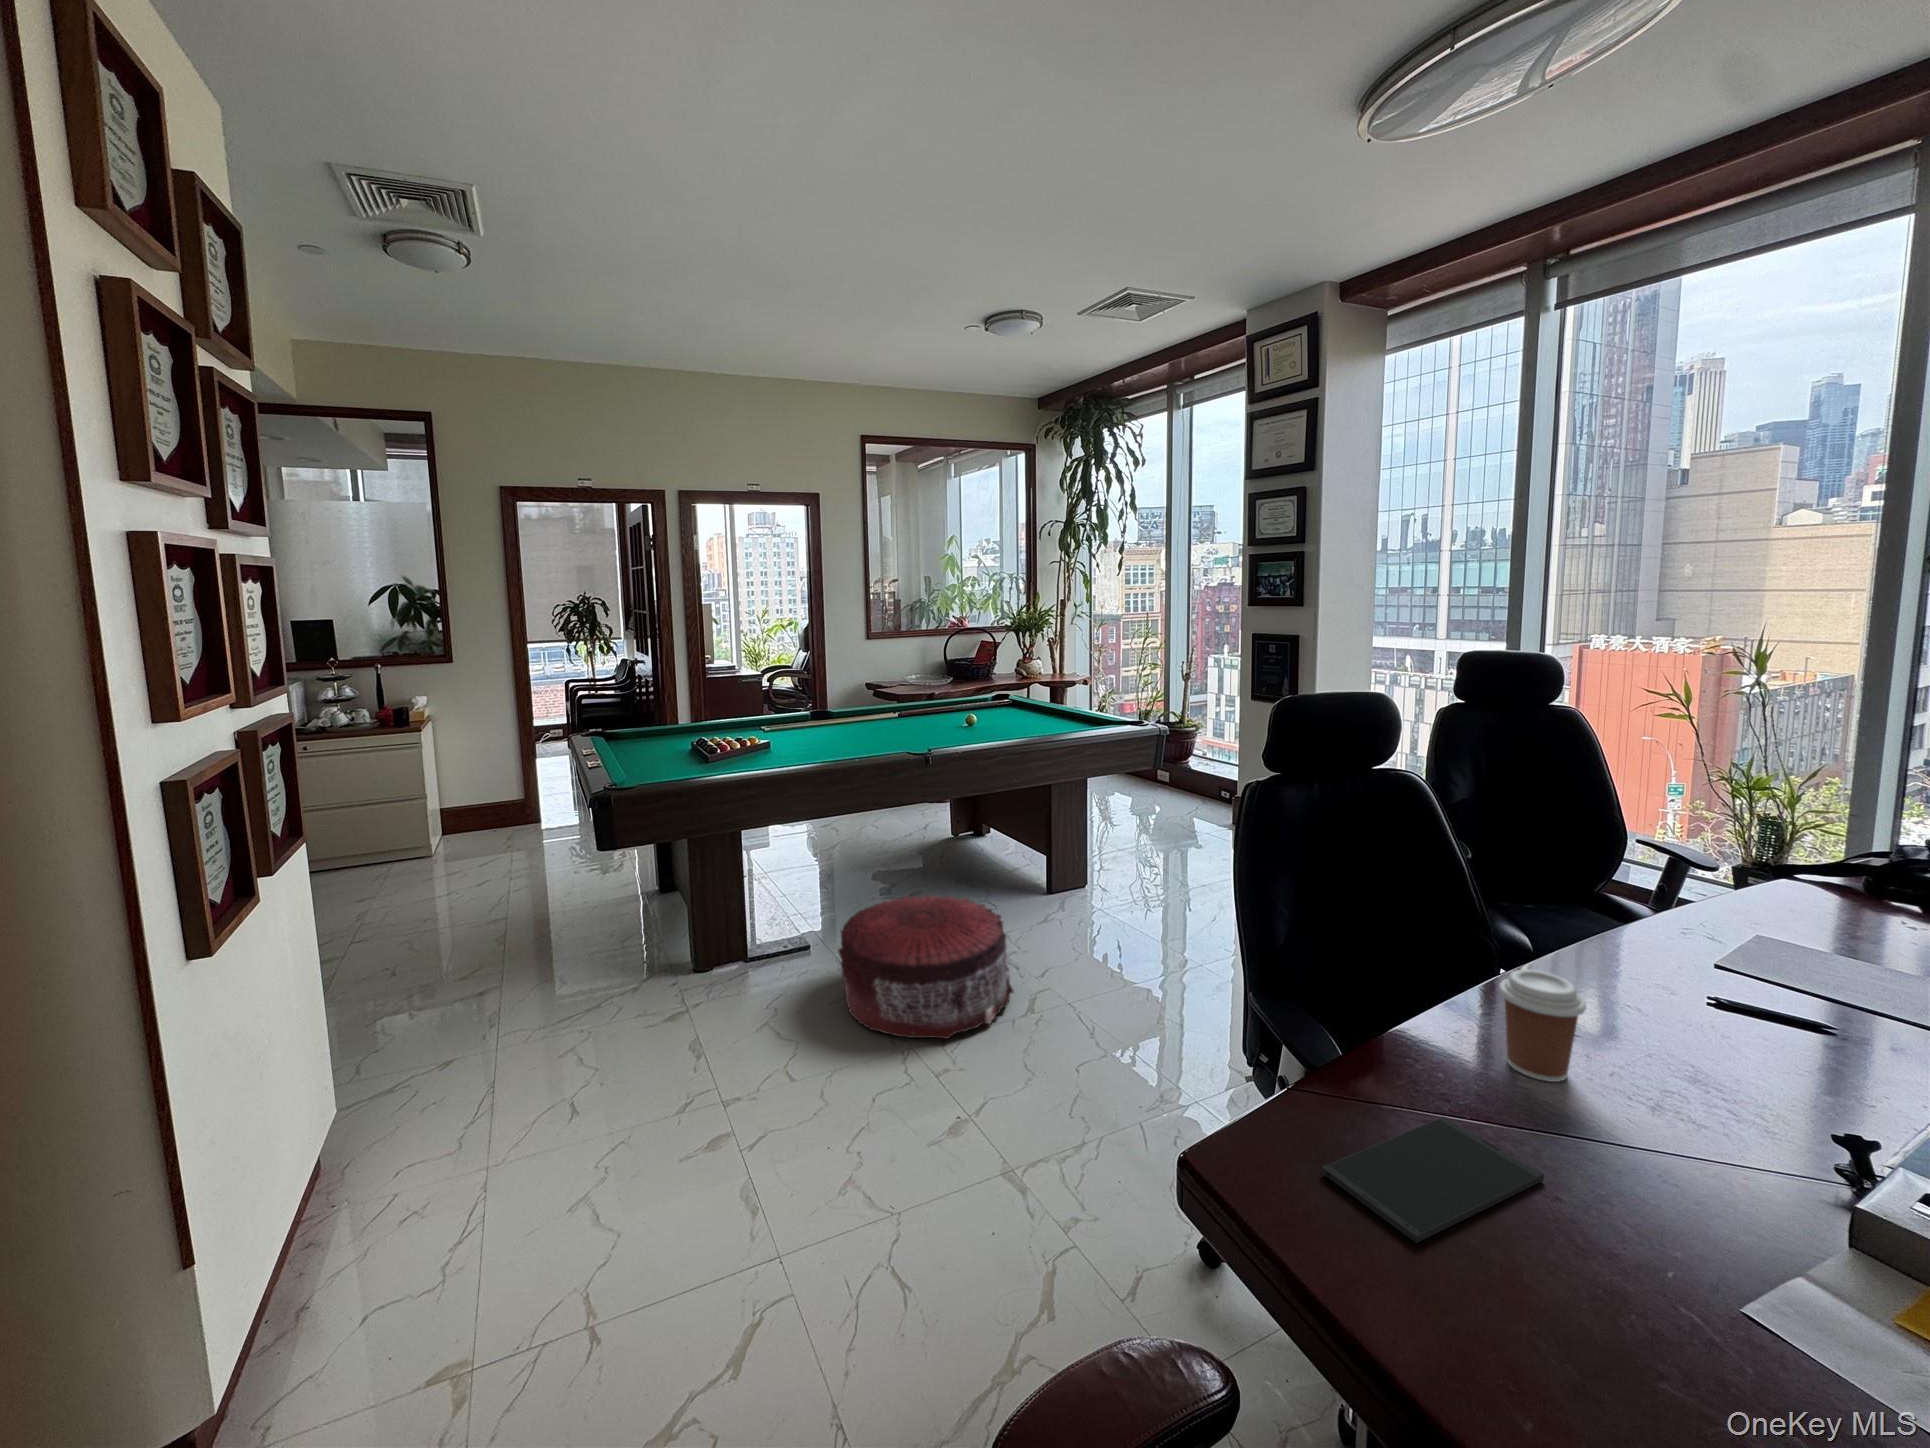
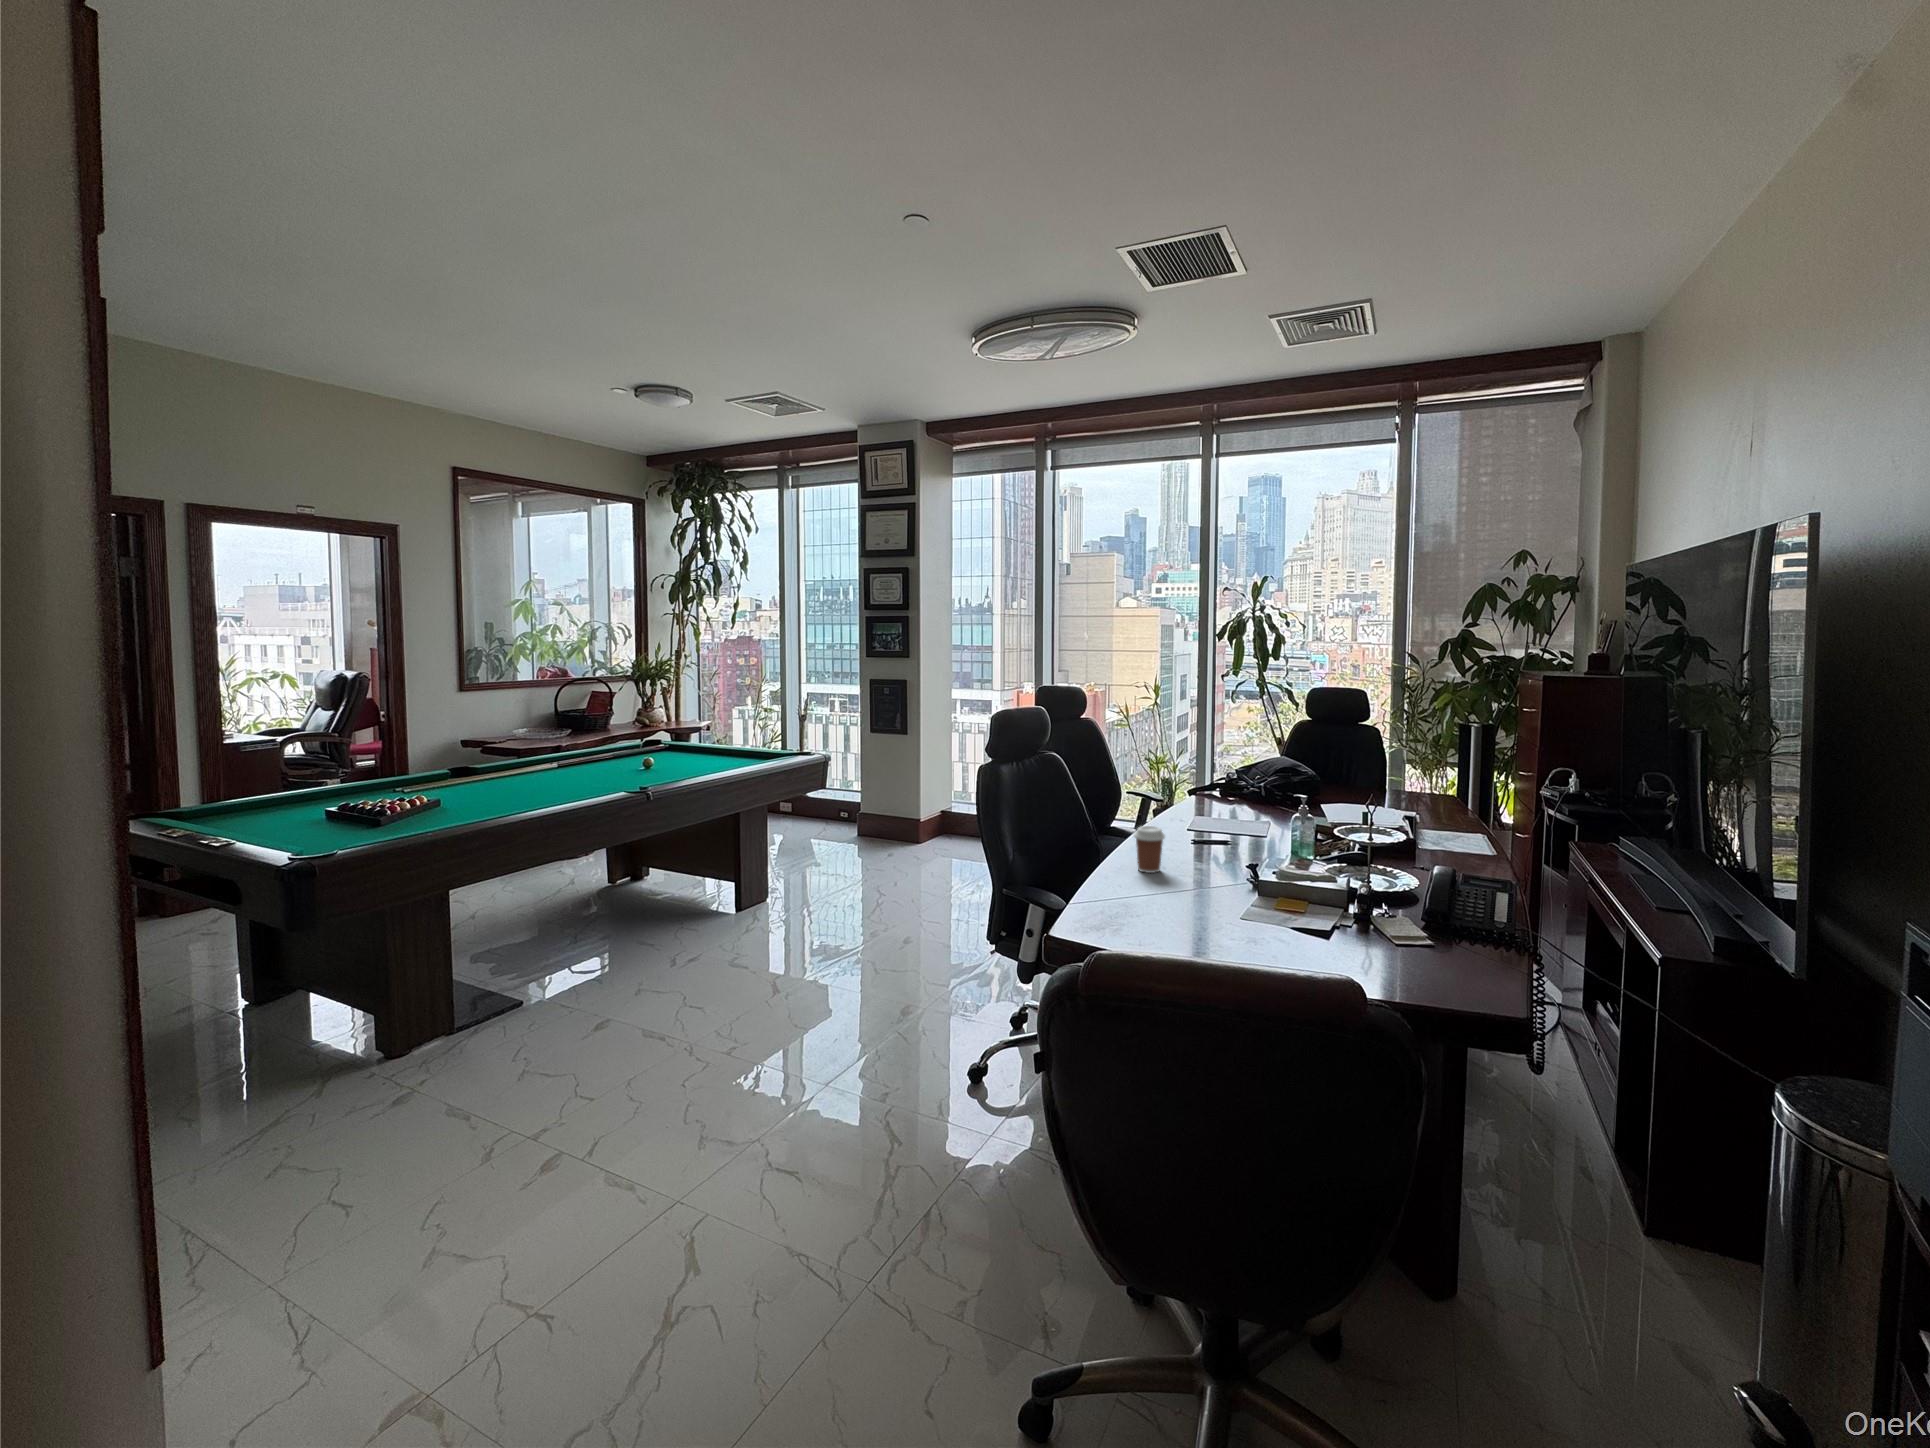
pouf: present [838,895,1013,1039] -> none [596,910,761,1037]
tablet: present [1321,1117,1544,1243] -> none [1102,889,1170,921]

